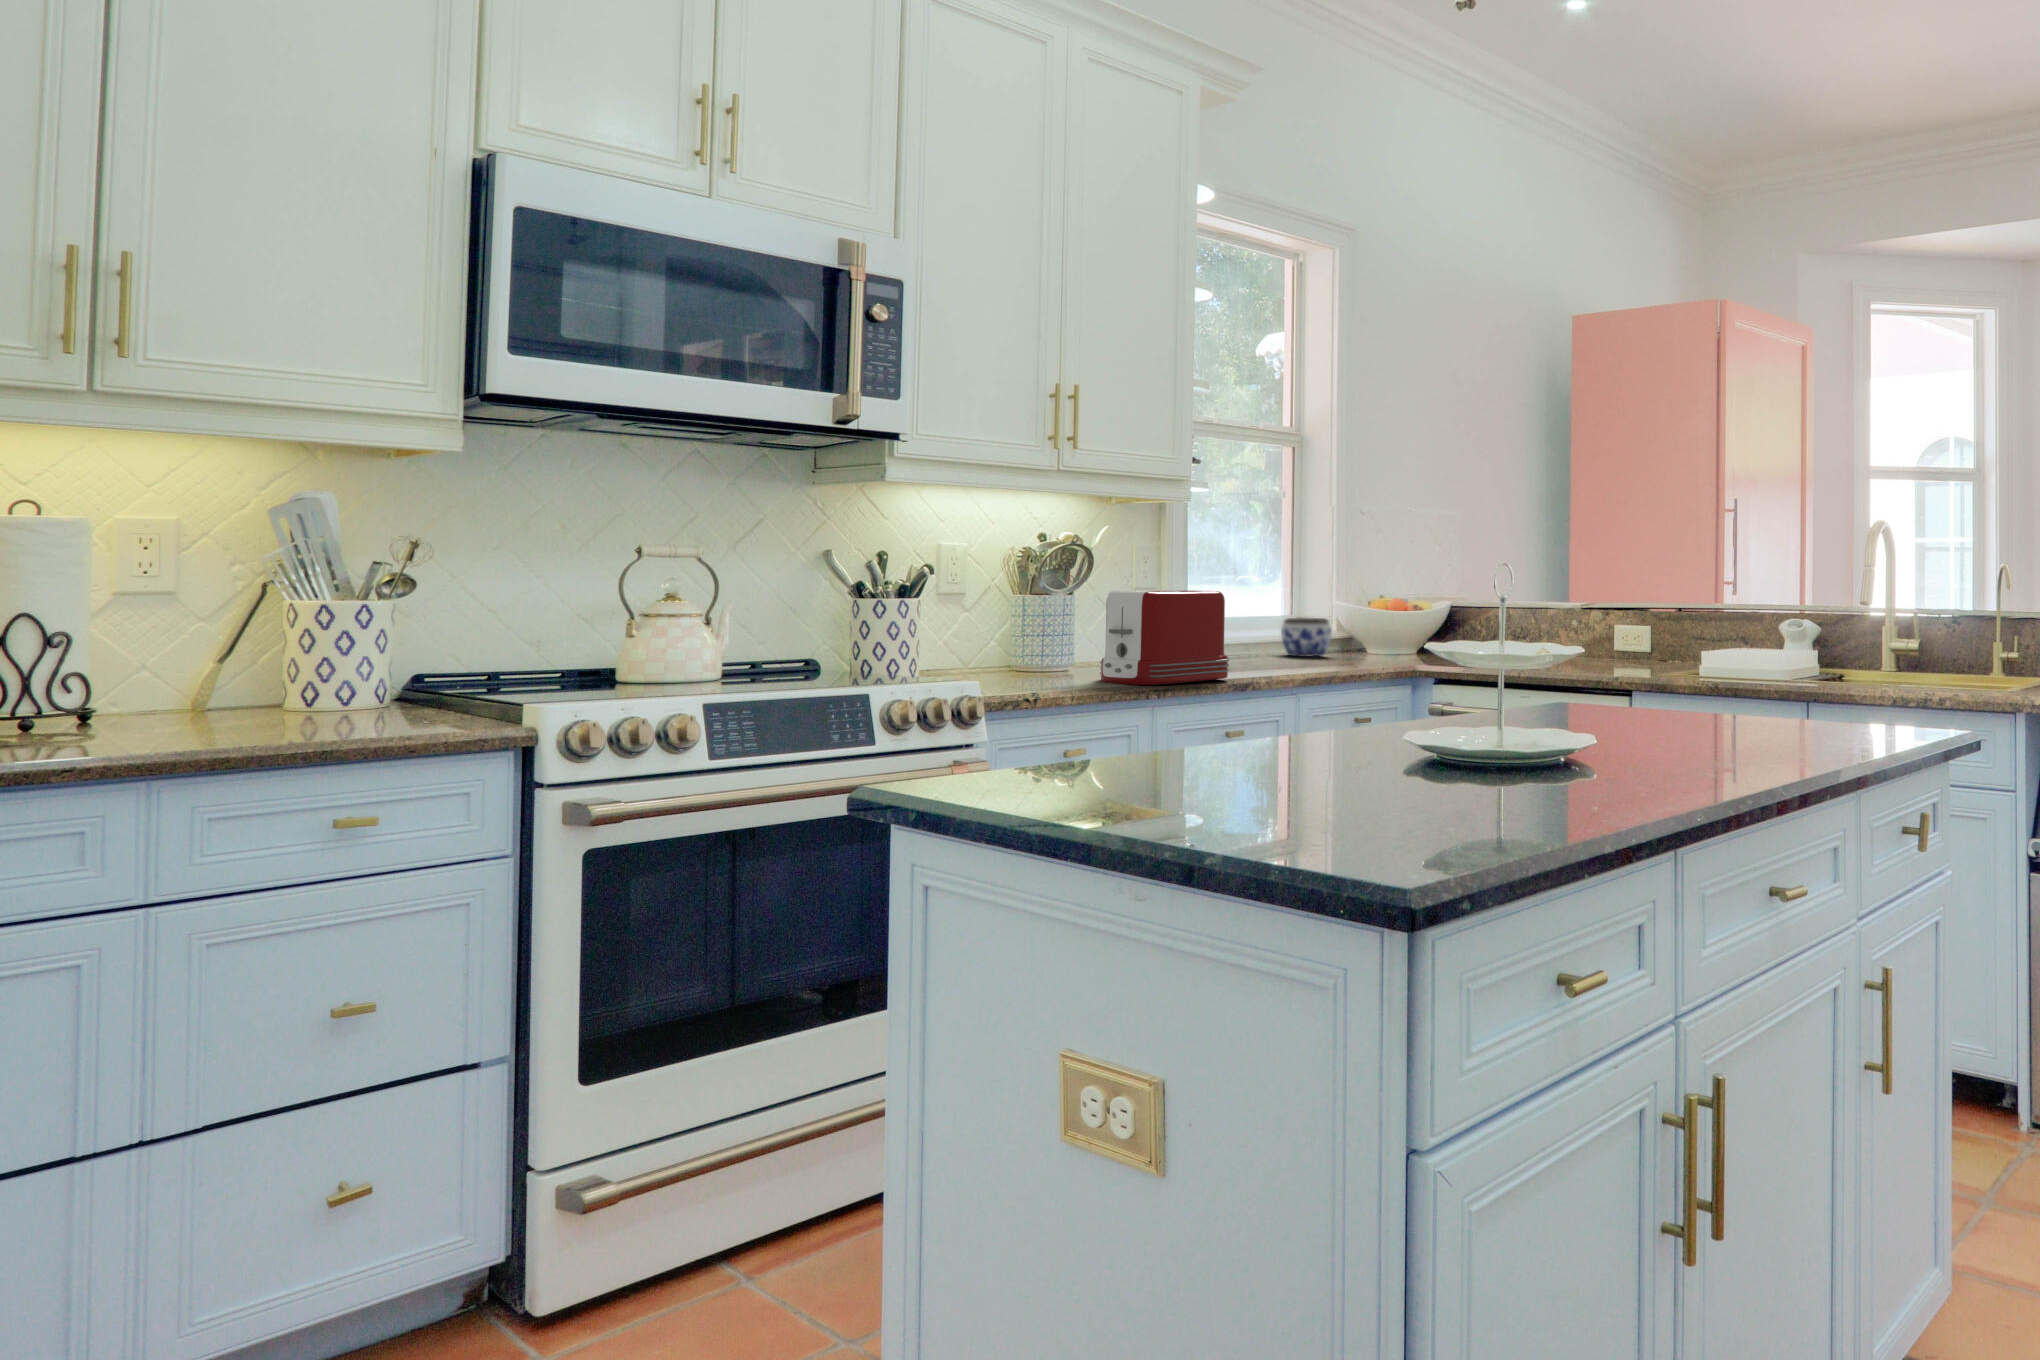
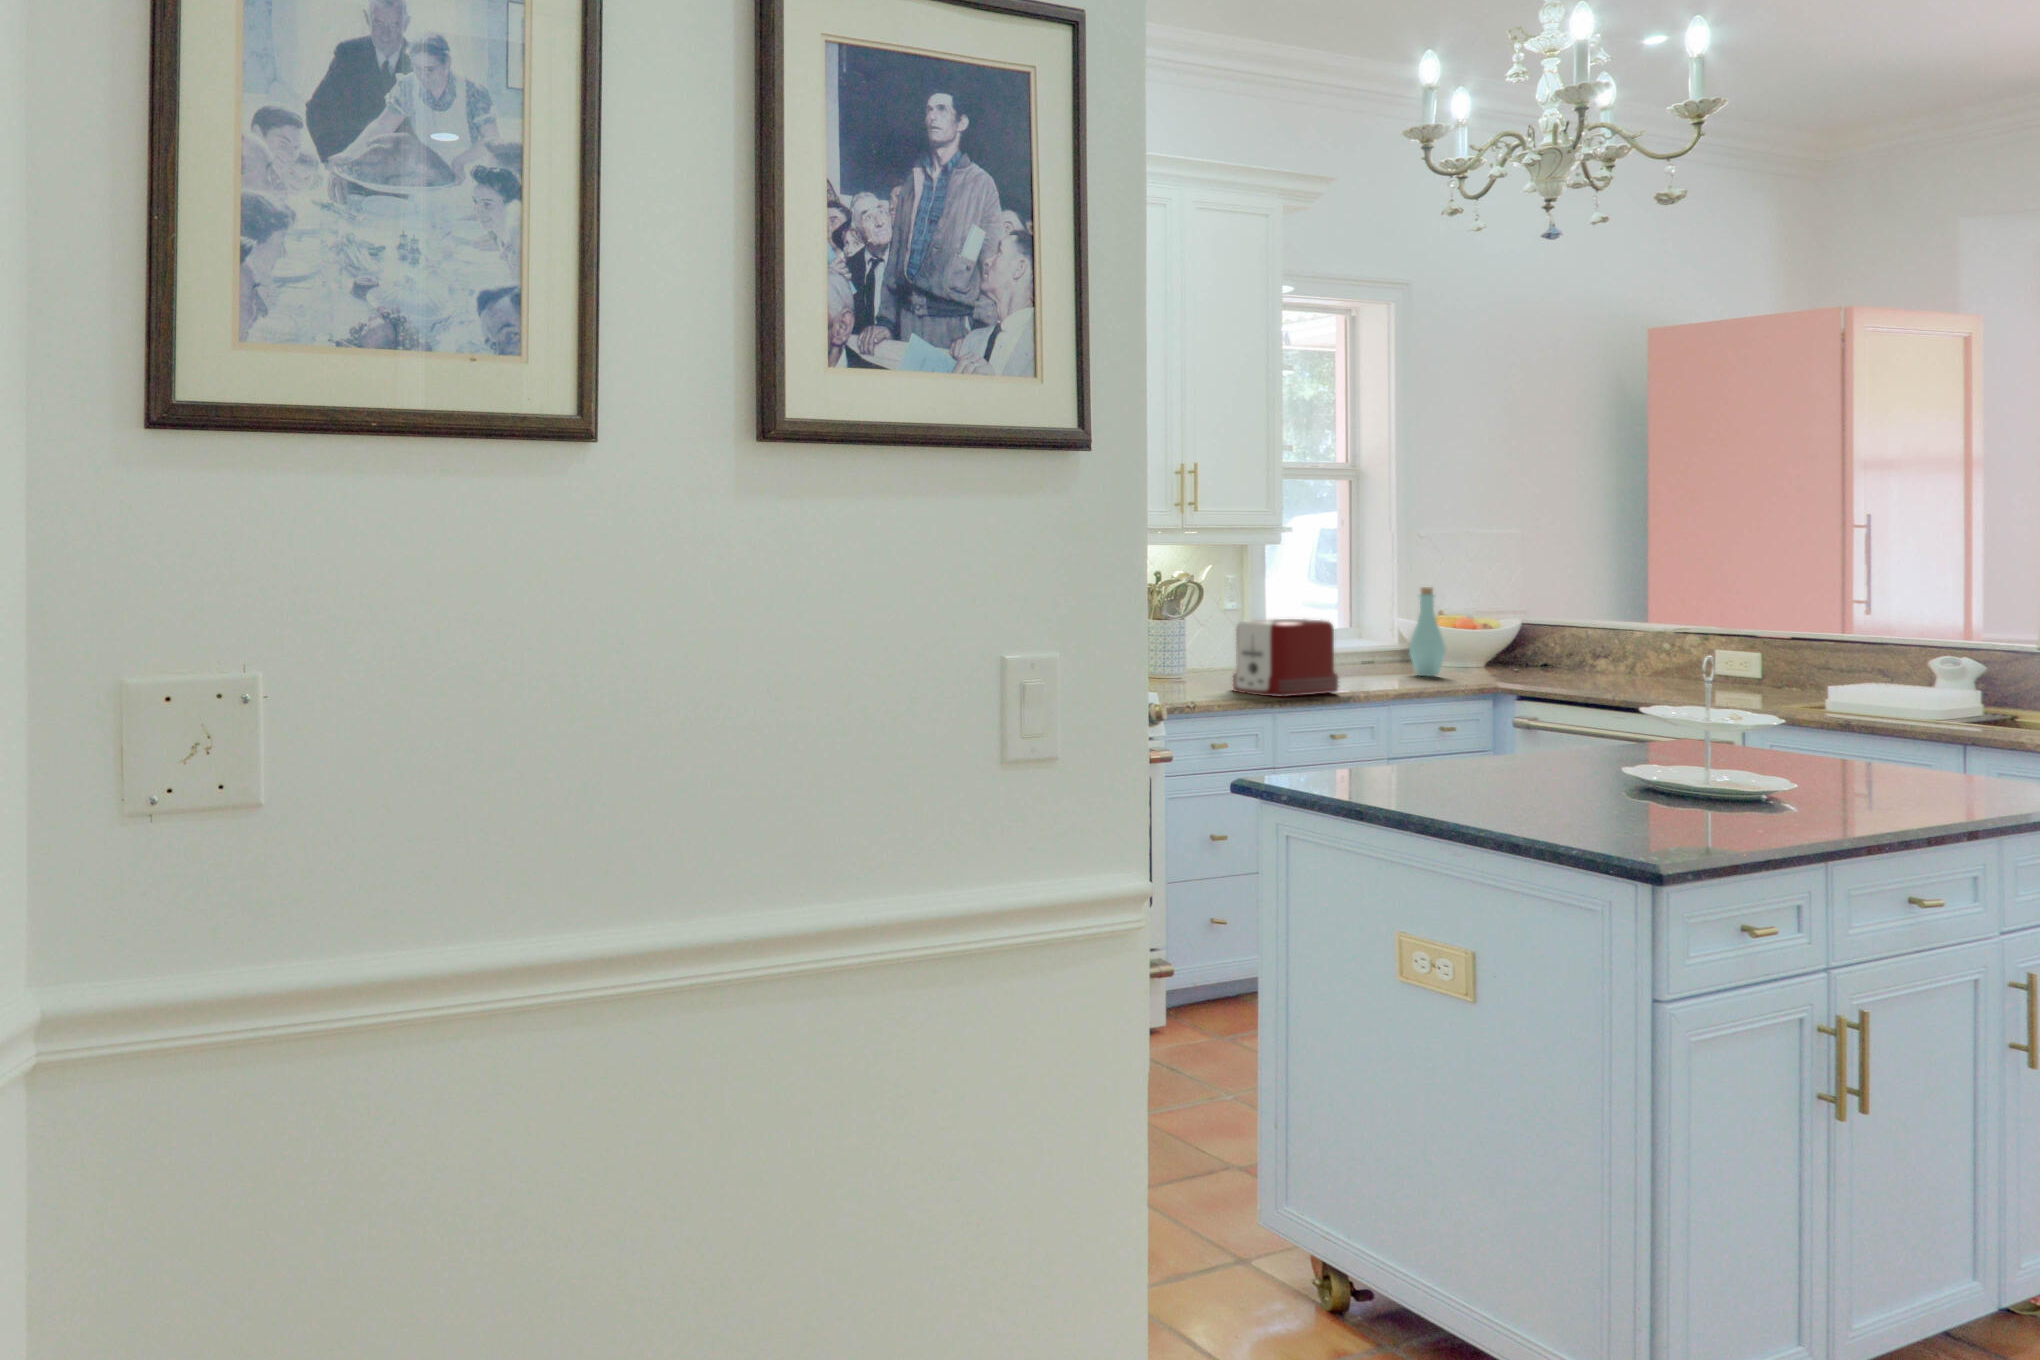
bottle: none [1332,562,1368,662] -> present [1409,587,1446,676]
jar: present [1281,617,1332,656] -> none [1353,633,1404,669]

